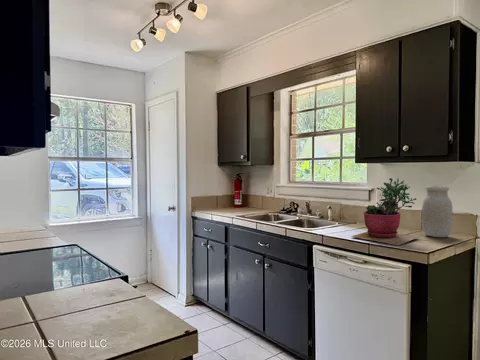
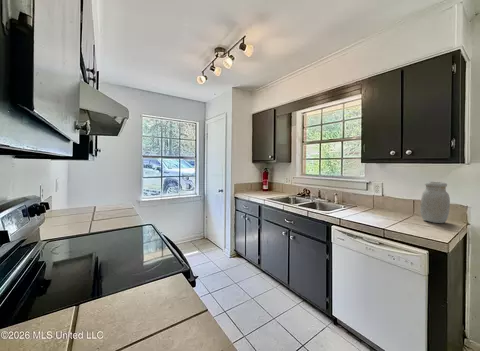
succulent plant: present [352,178,418,245] -> none [364,176,422,232]

